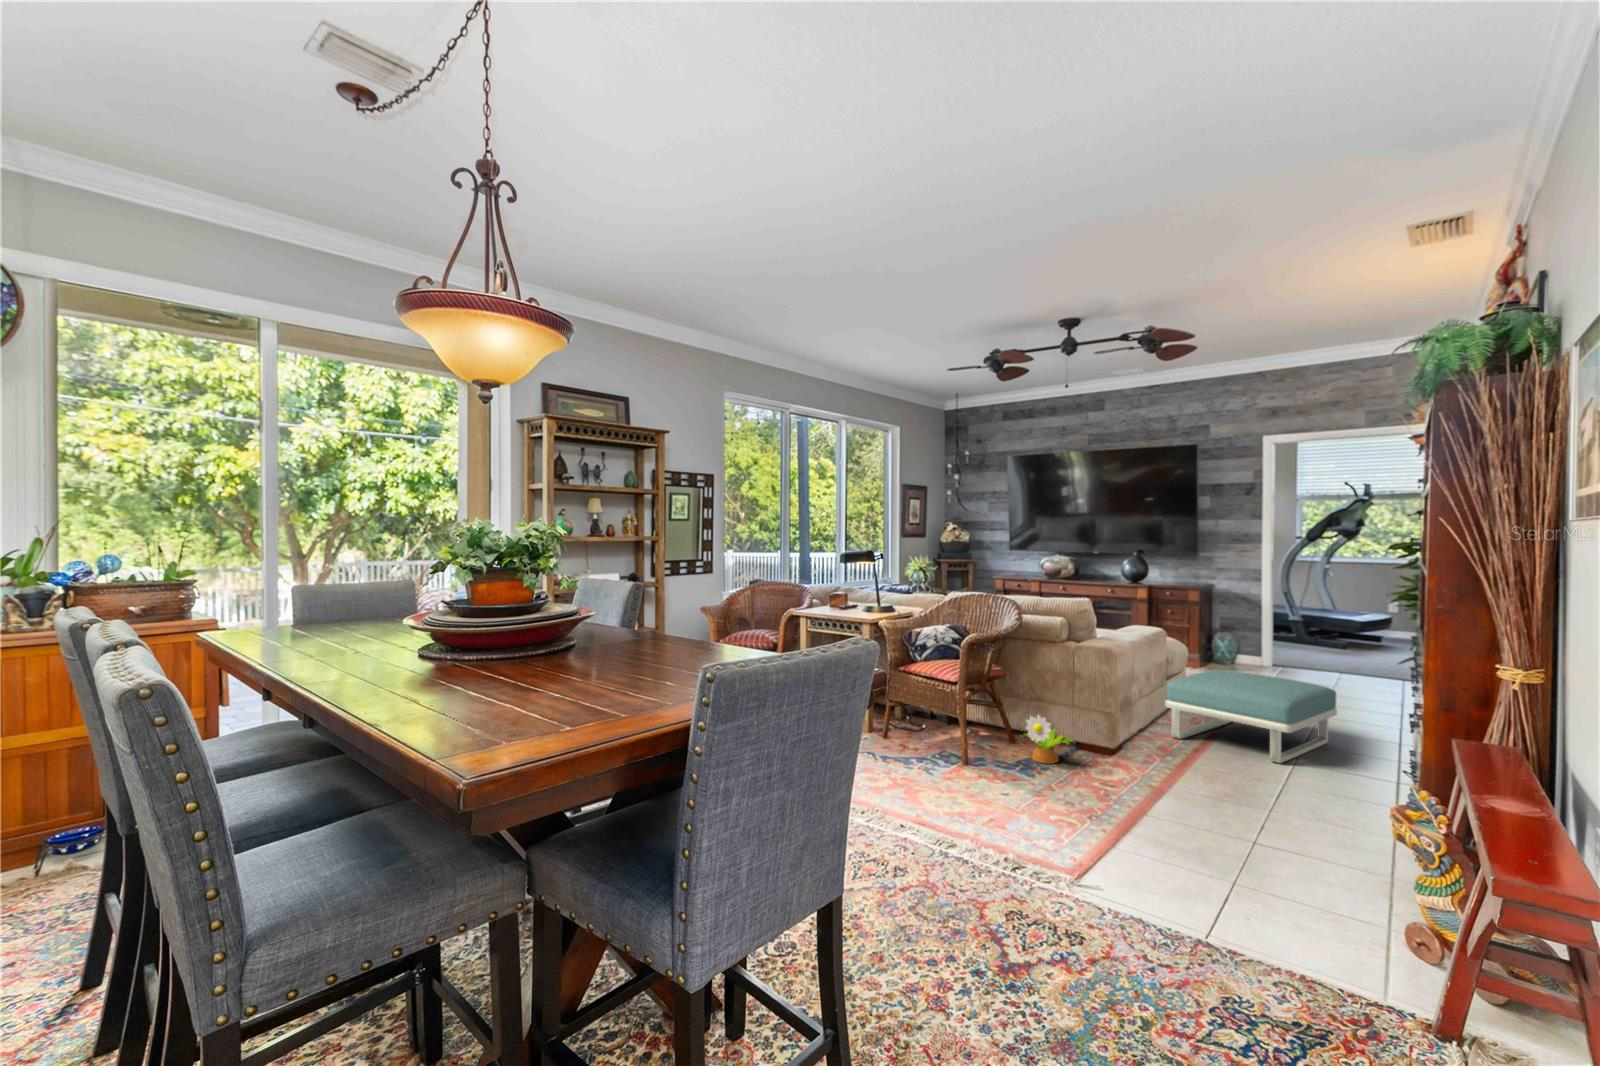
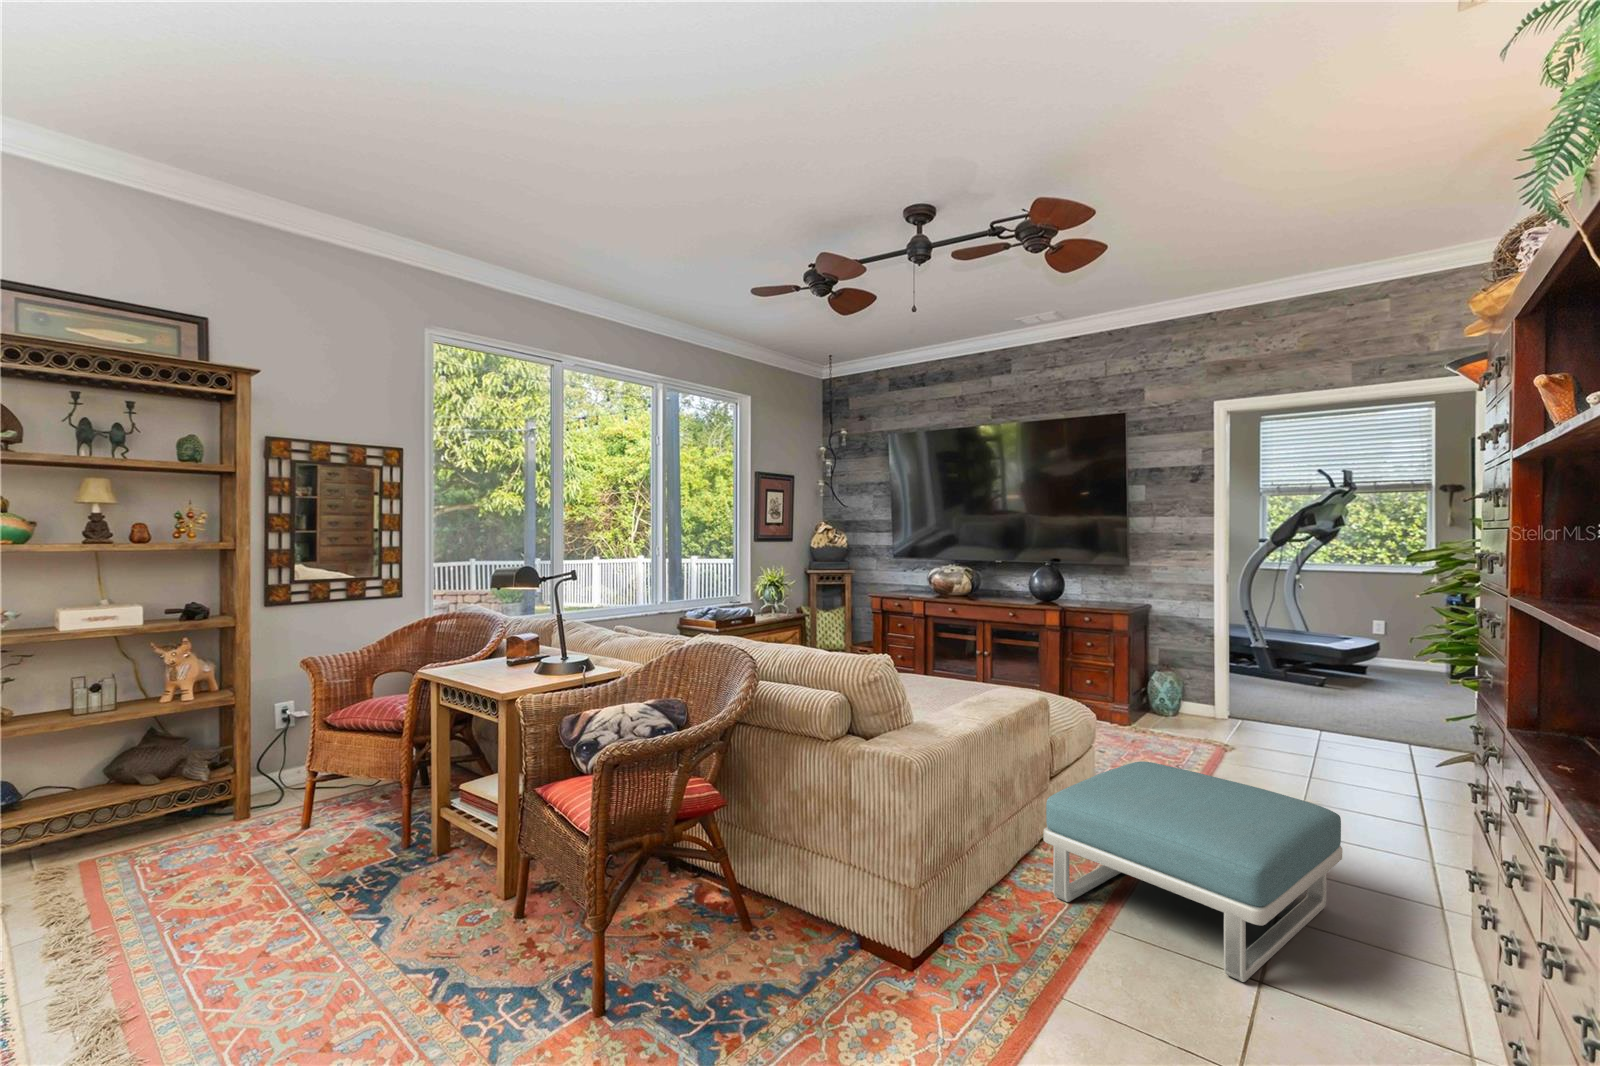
decorative plant: present [1023,715,1074,764] -> none [742,899,840,999]

